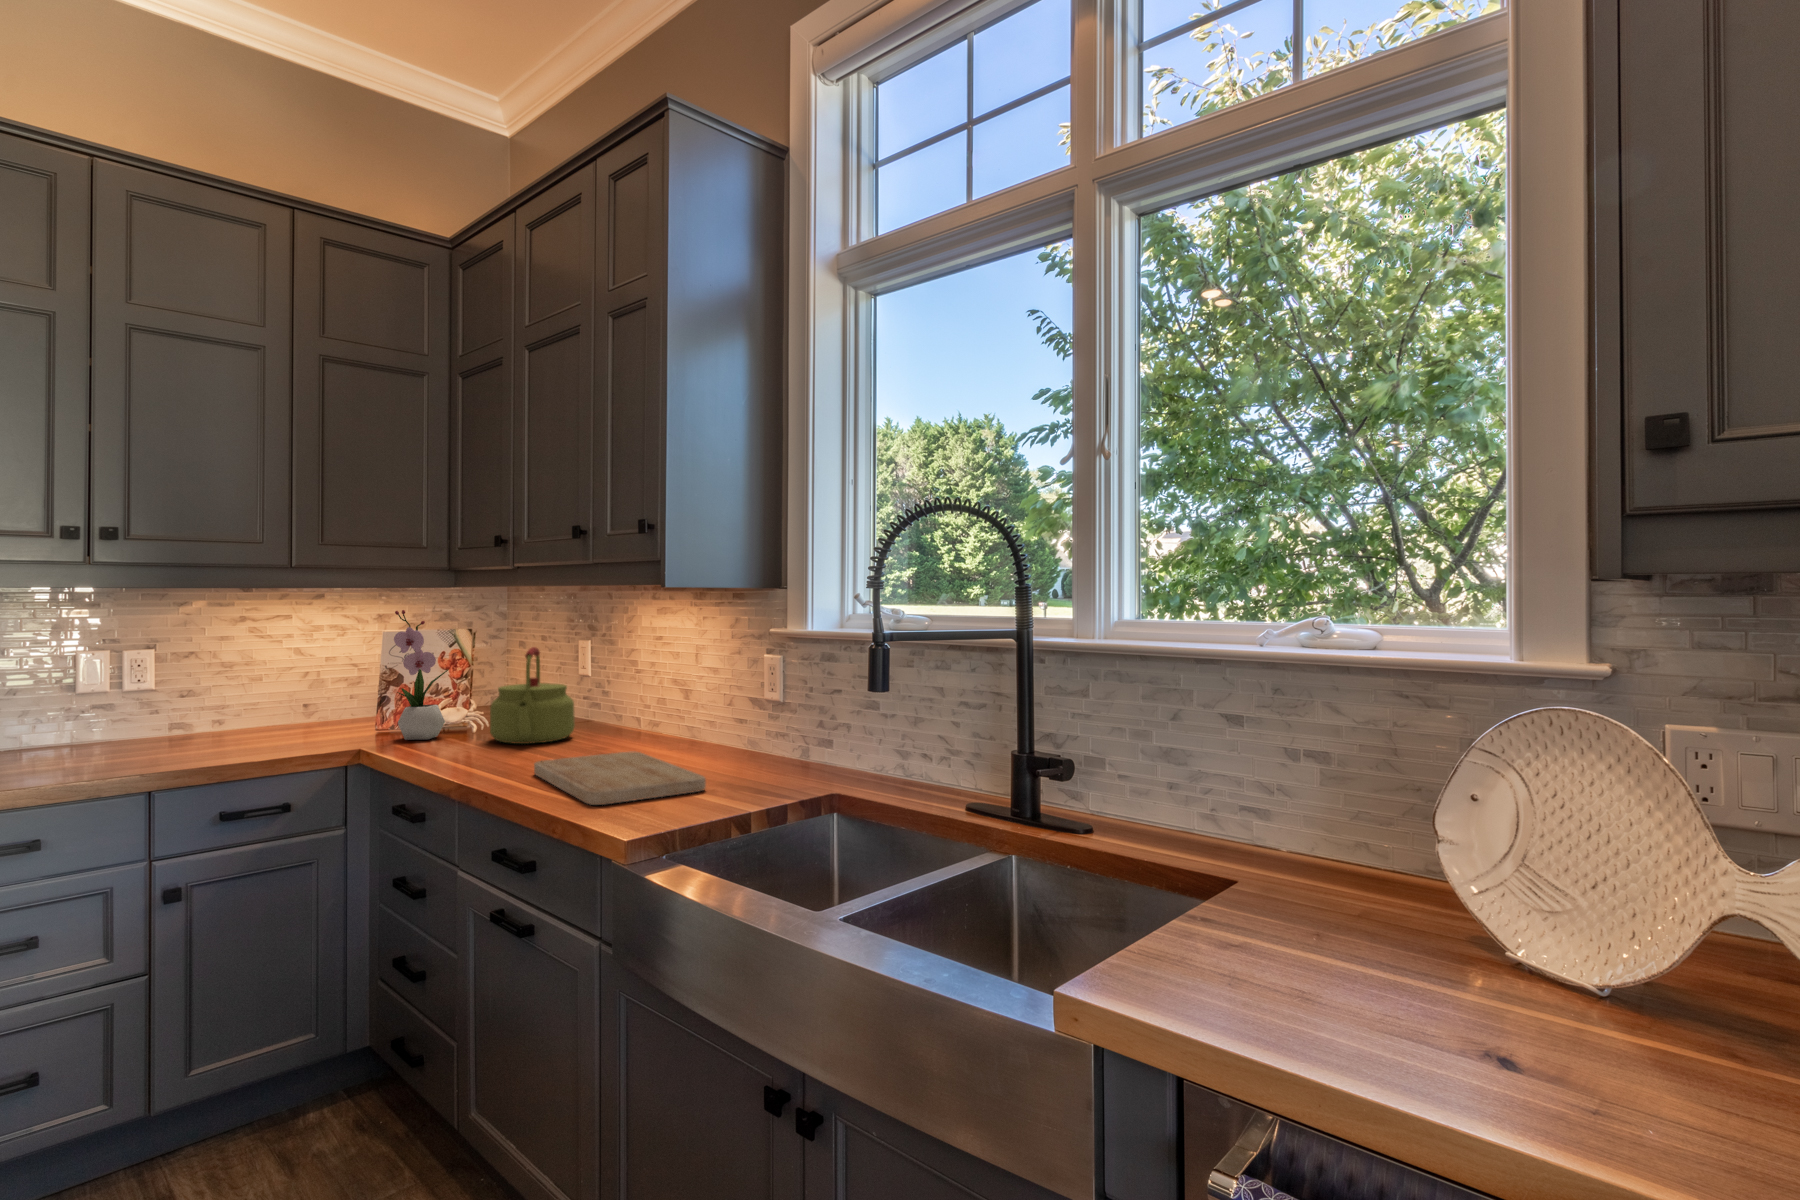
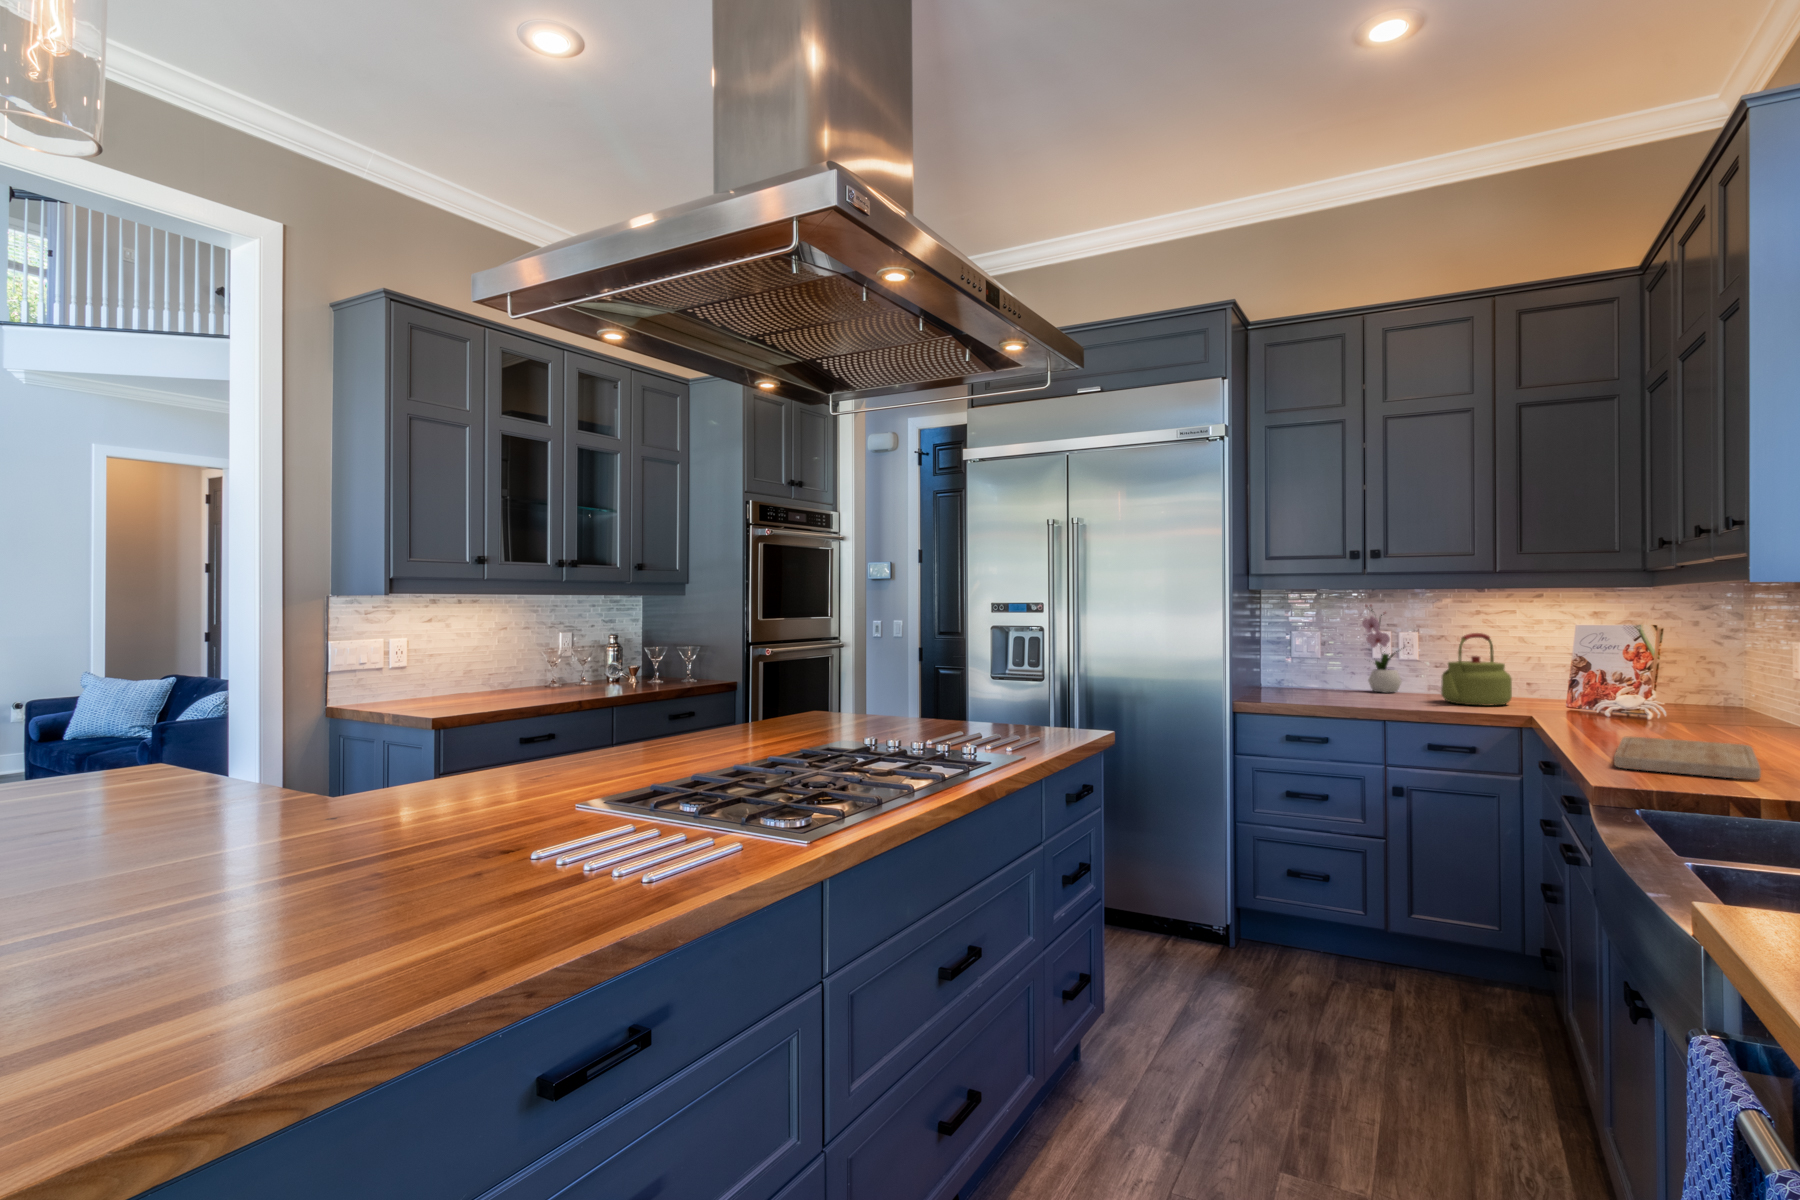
flower arrangement: present [394,610,448,740] -> present [1362,605,1402,693]
kettle: present [490,647,575,744] -> present [1441,633,1512,706]

